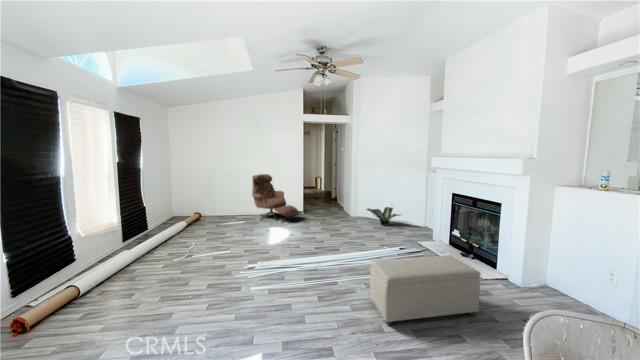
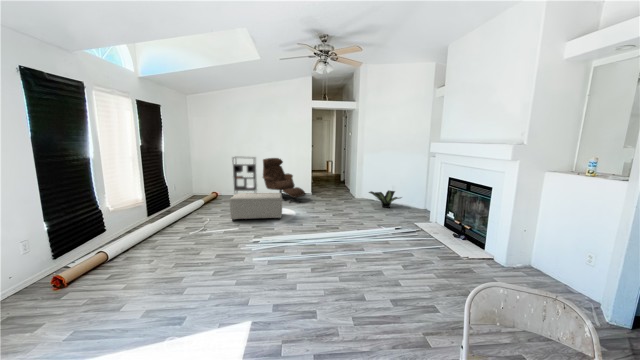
bookshelf: none [219,173,245,218] -> present [233,157,257,191]
ottoman: present [370,255,481,325] -> present [230,193,282,221]

